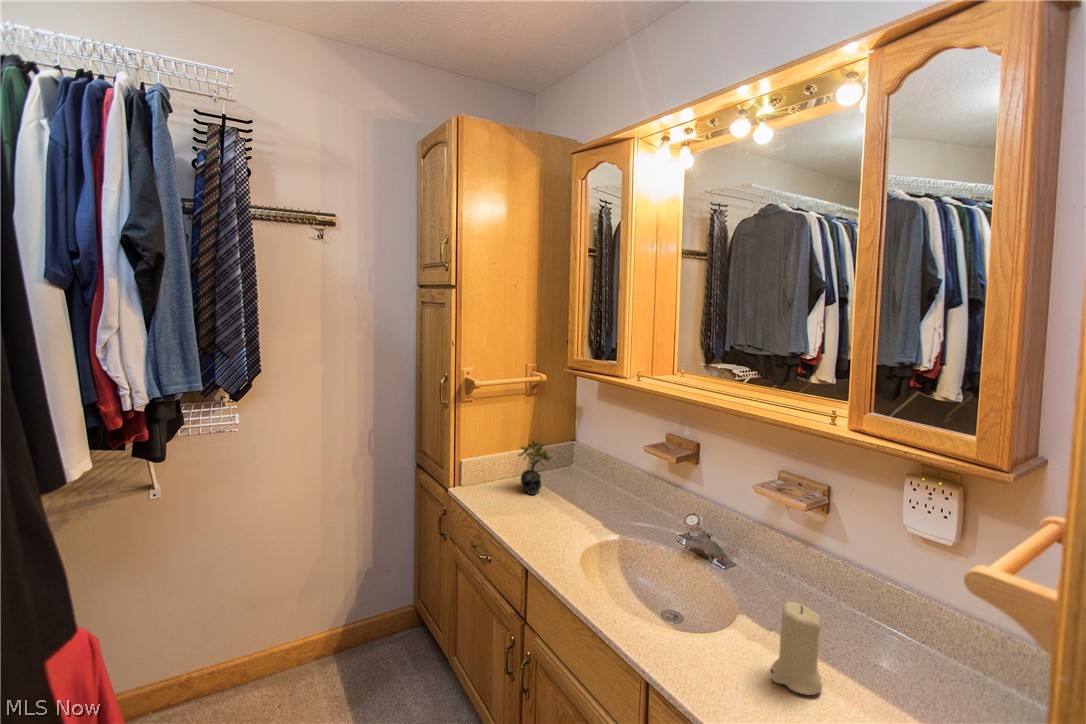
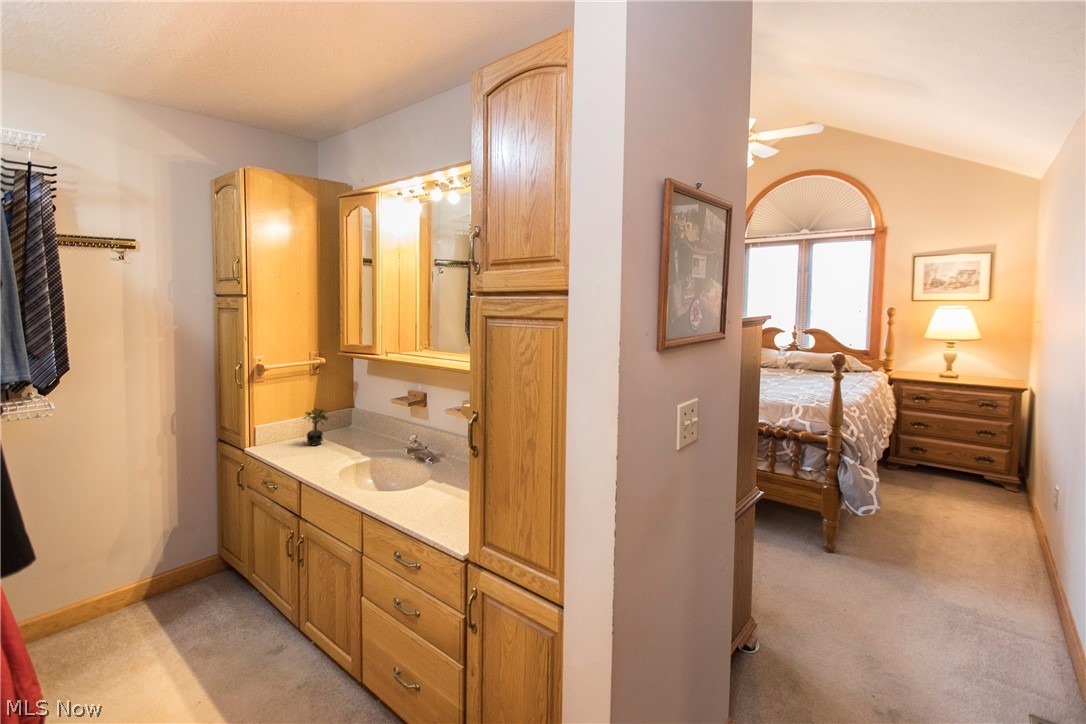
candle: present [772,602,822,695] -> none [422,454,449,498]

